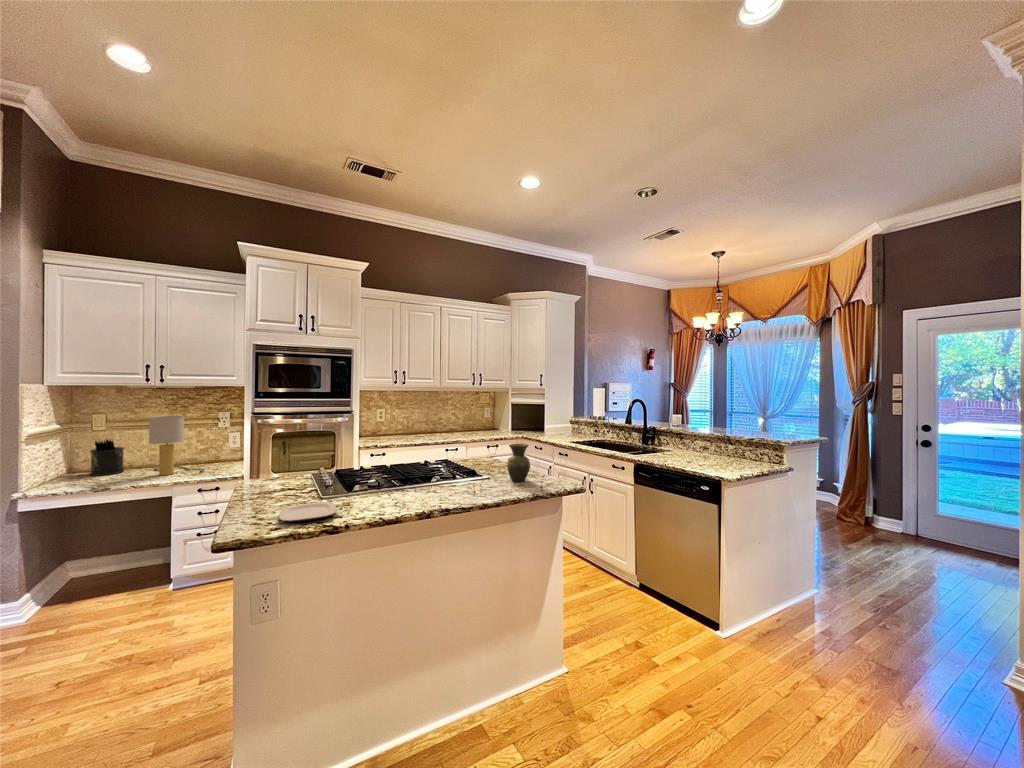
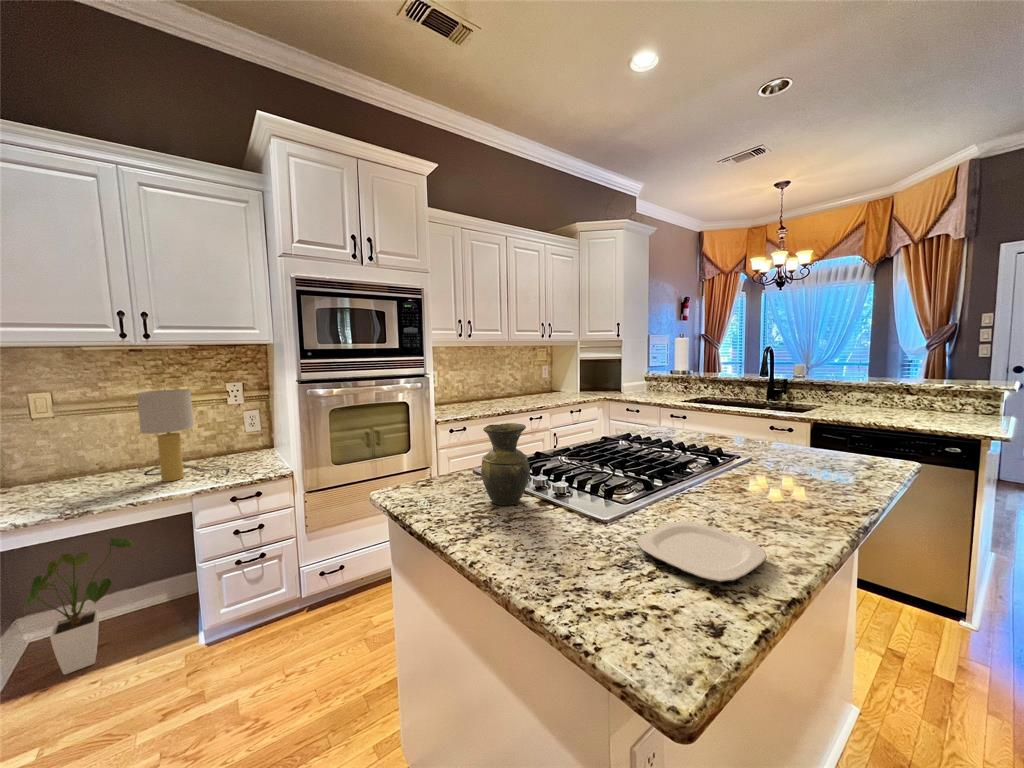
pen holder: present [90,439,124,475] -> none [34,429,95,491]
vase: present [507,444,530,482] -> present [481,423,530,505]
house plant: none [70,510,145,594] -> present [26,537,134,674]

